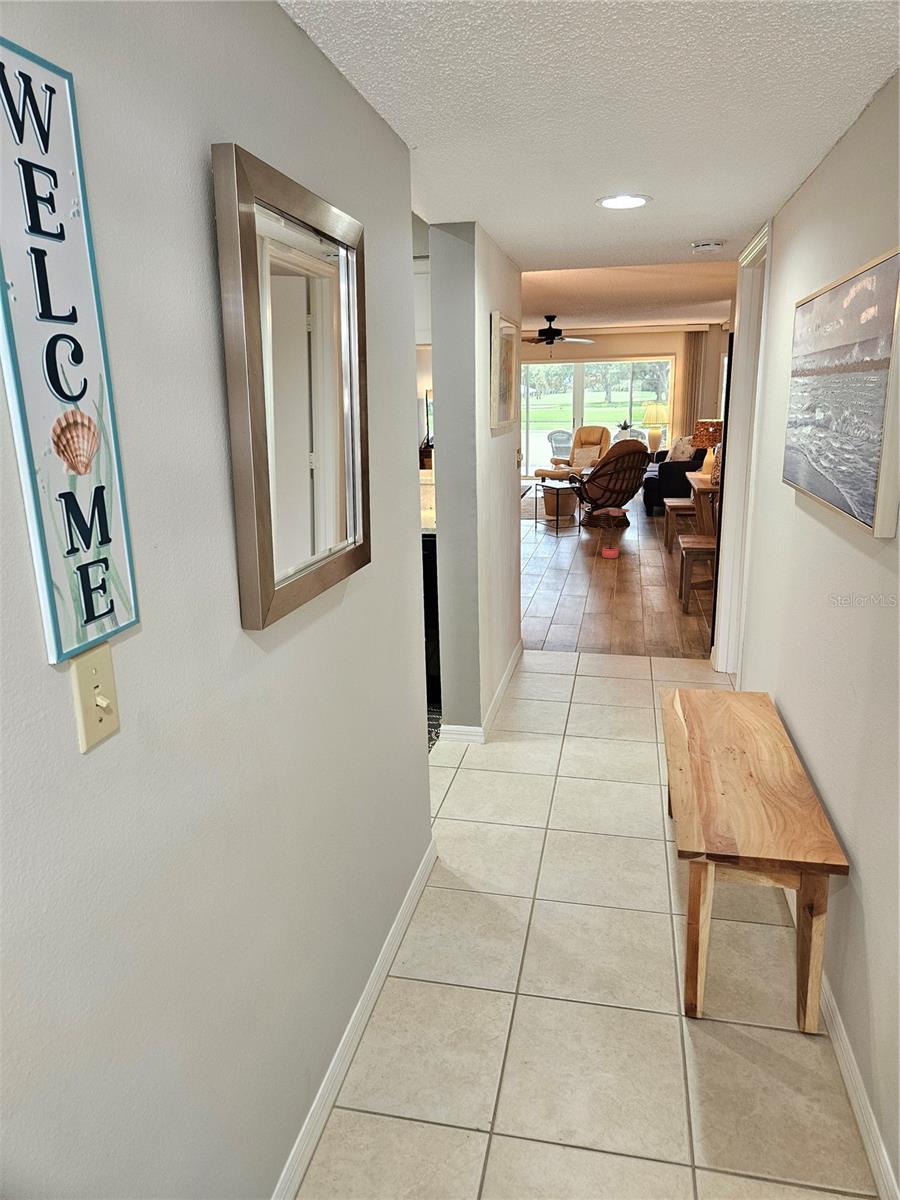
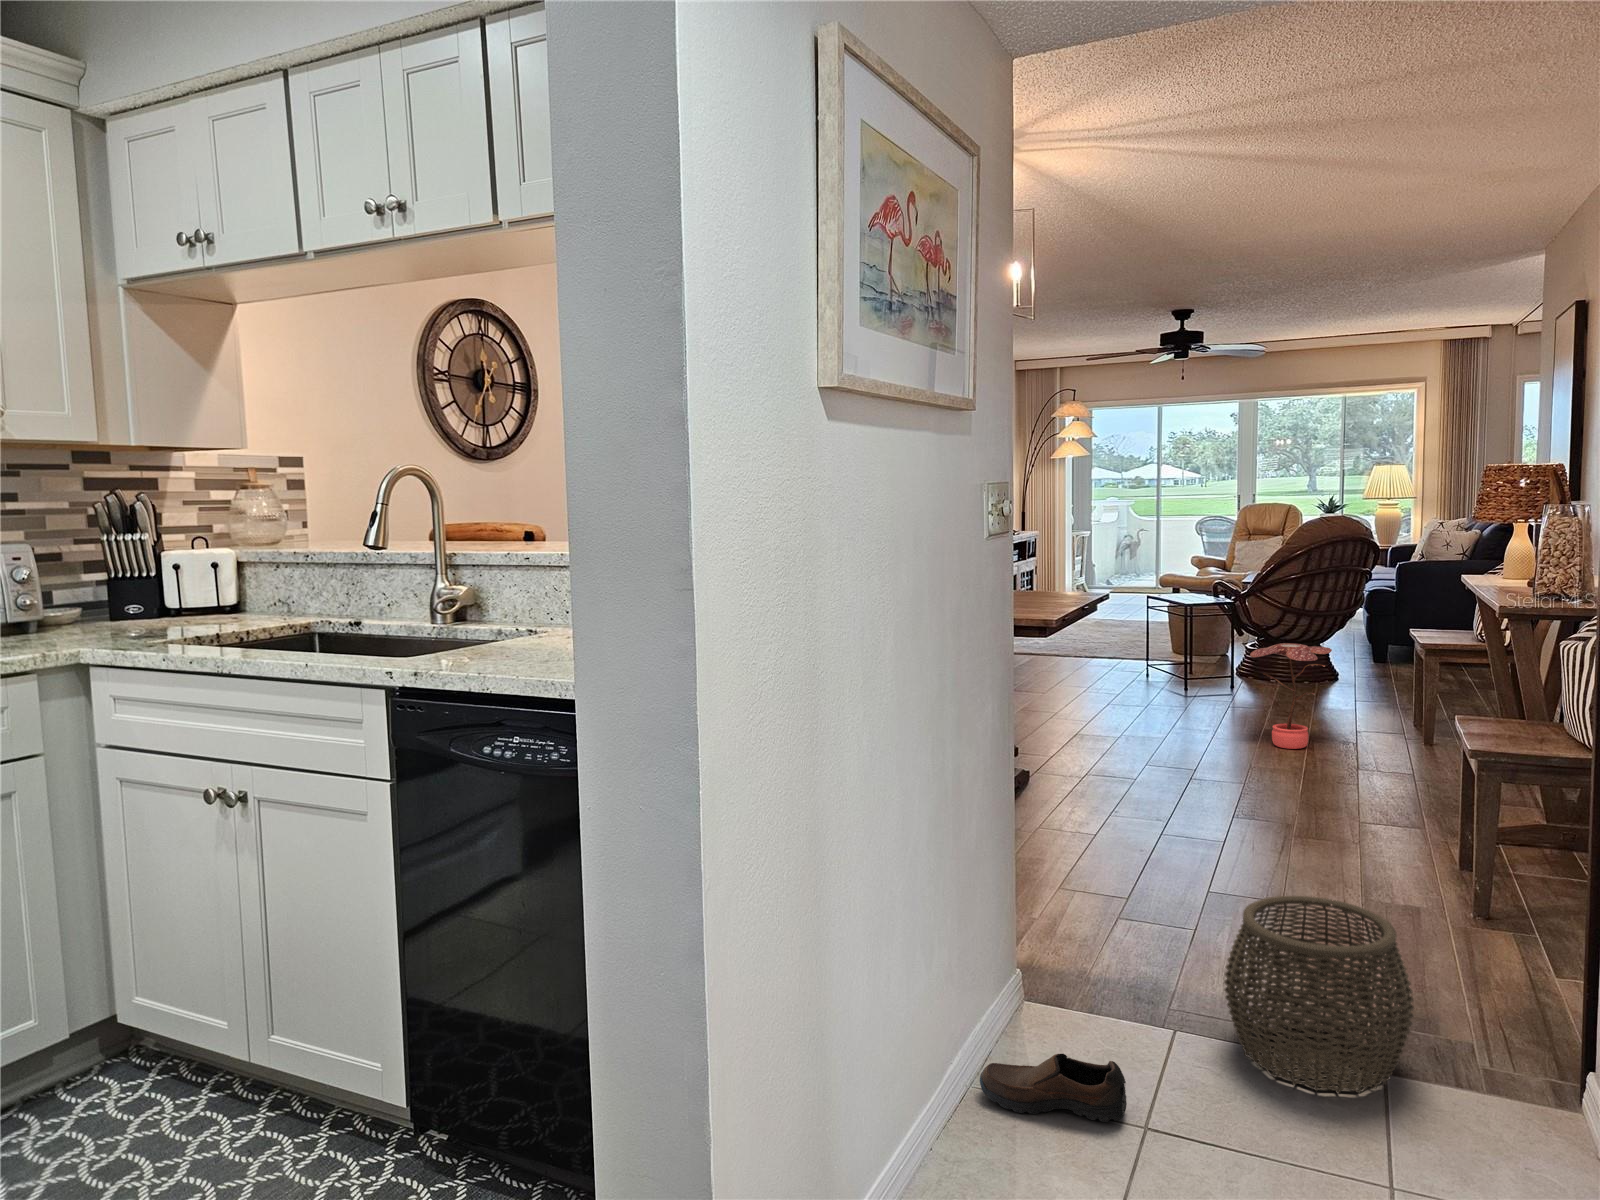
woven basket: none [599,599,661,661] -> present [1224,896,1414,1094]
shoe: none [520,654,571,674] -> present [980,1054,1127,1122]

